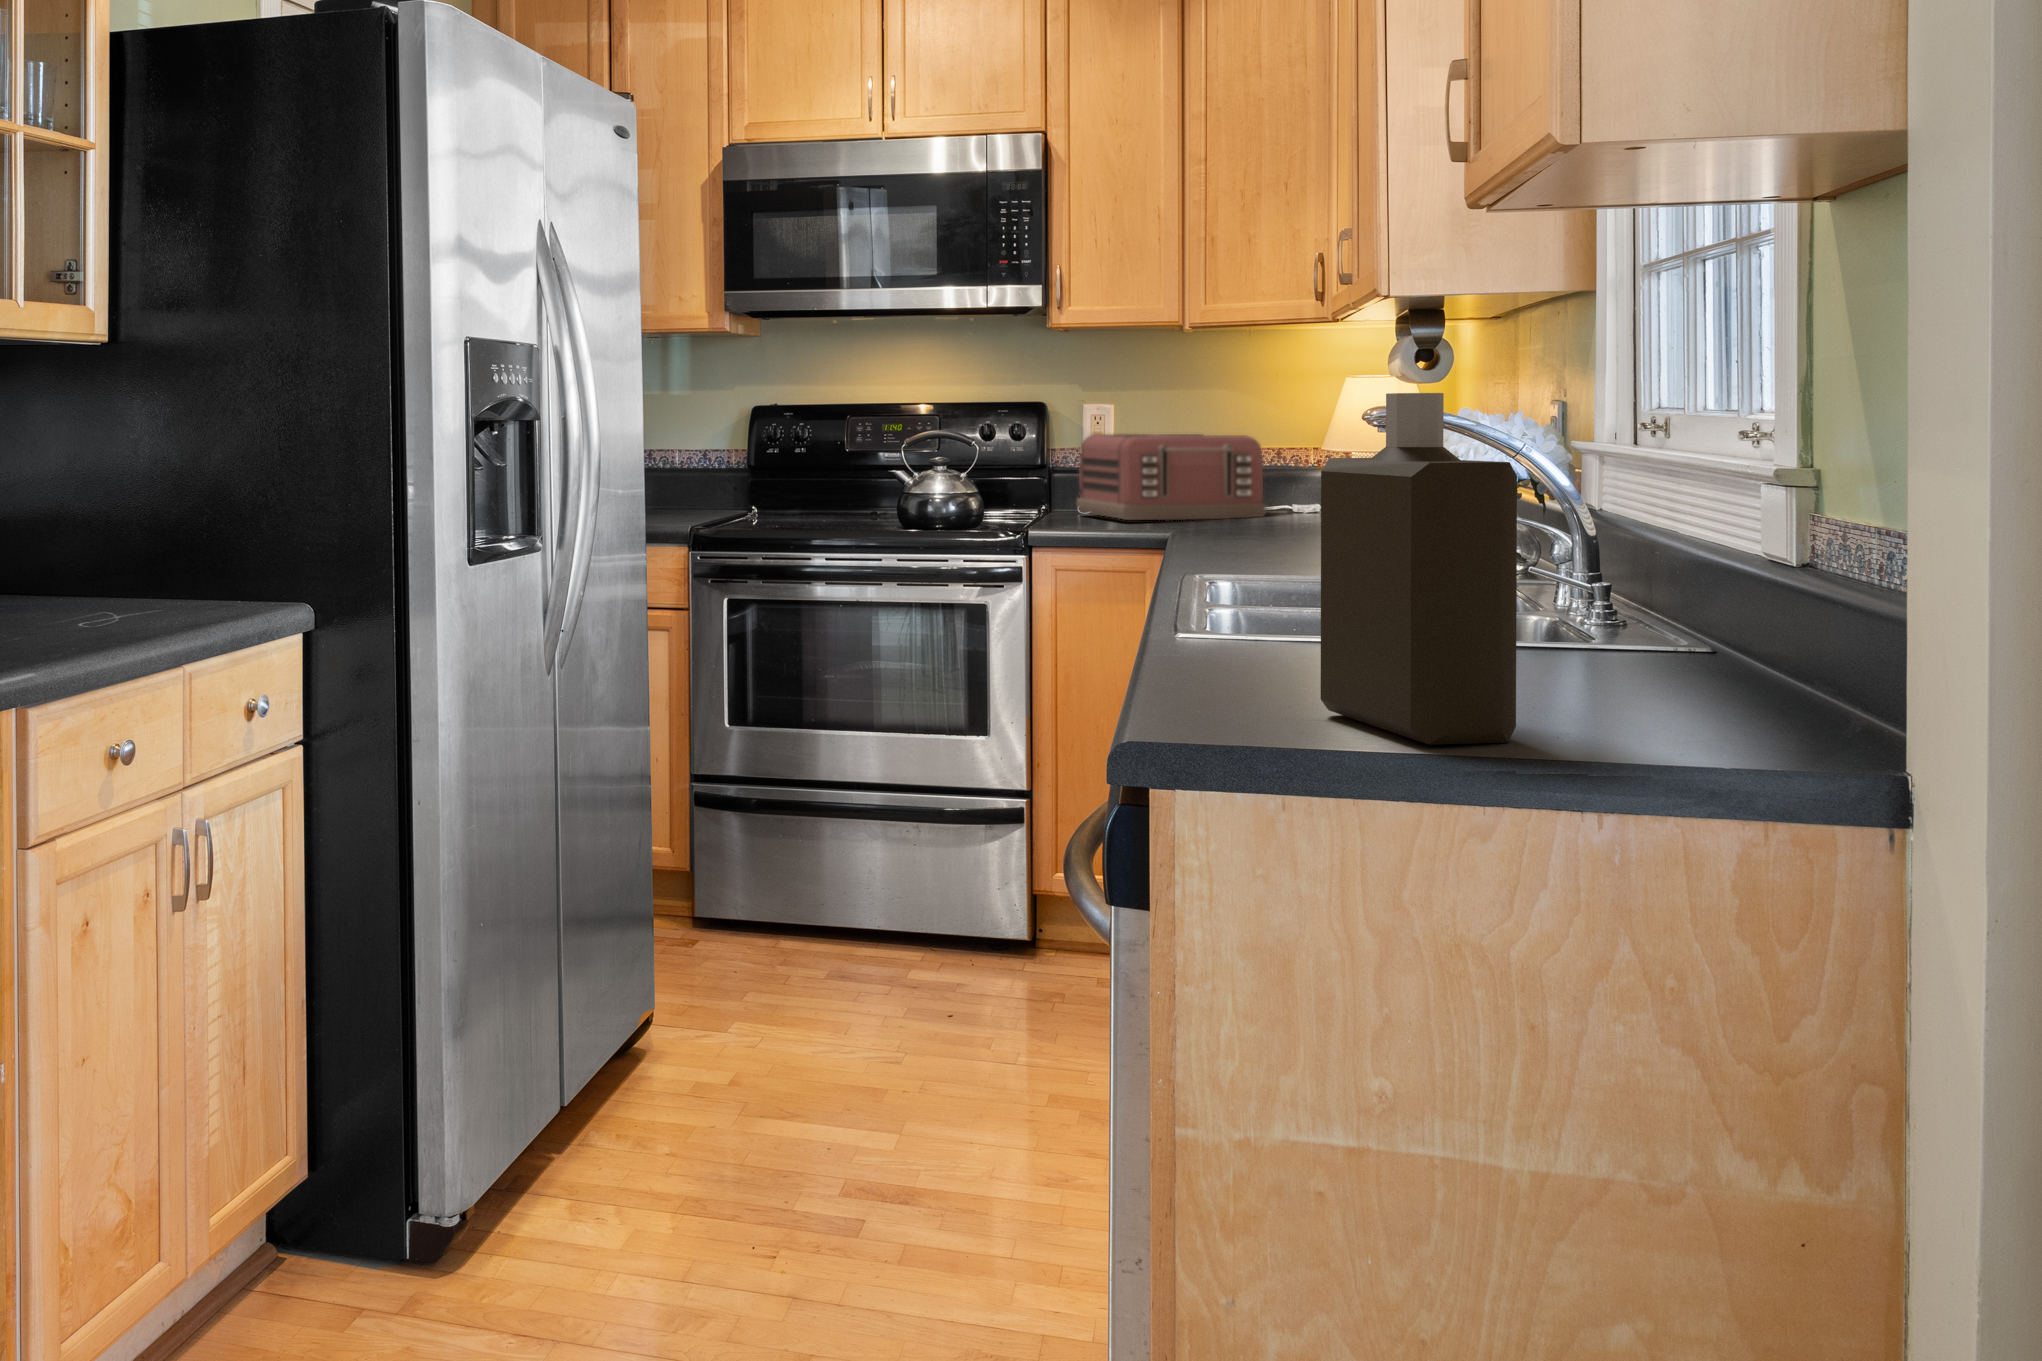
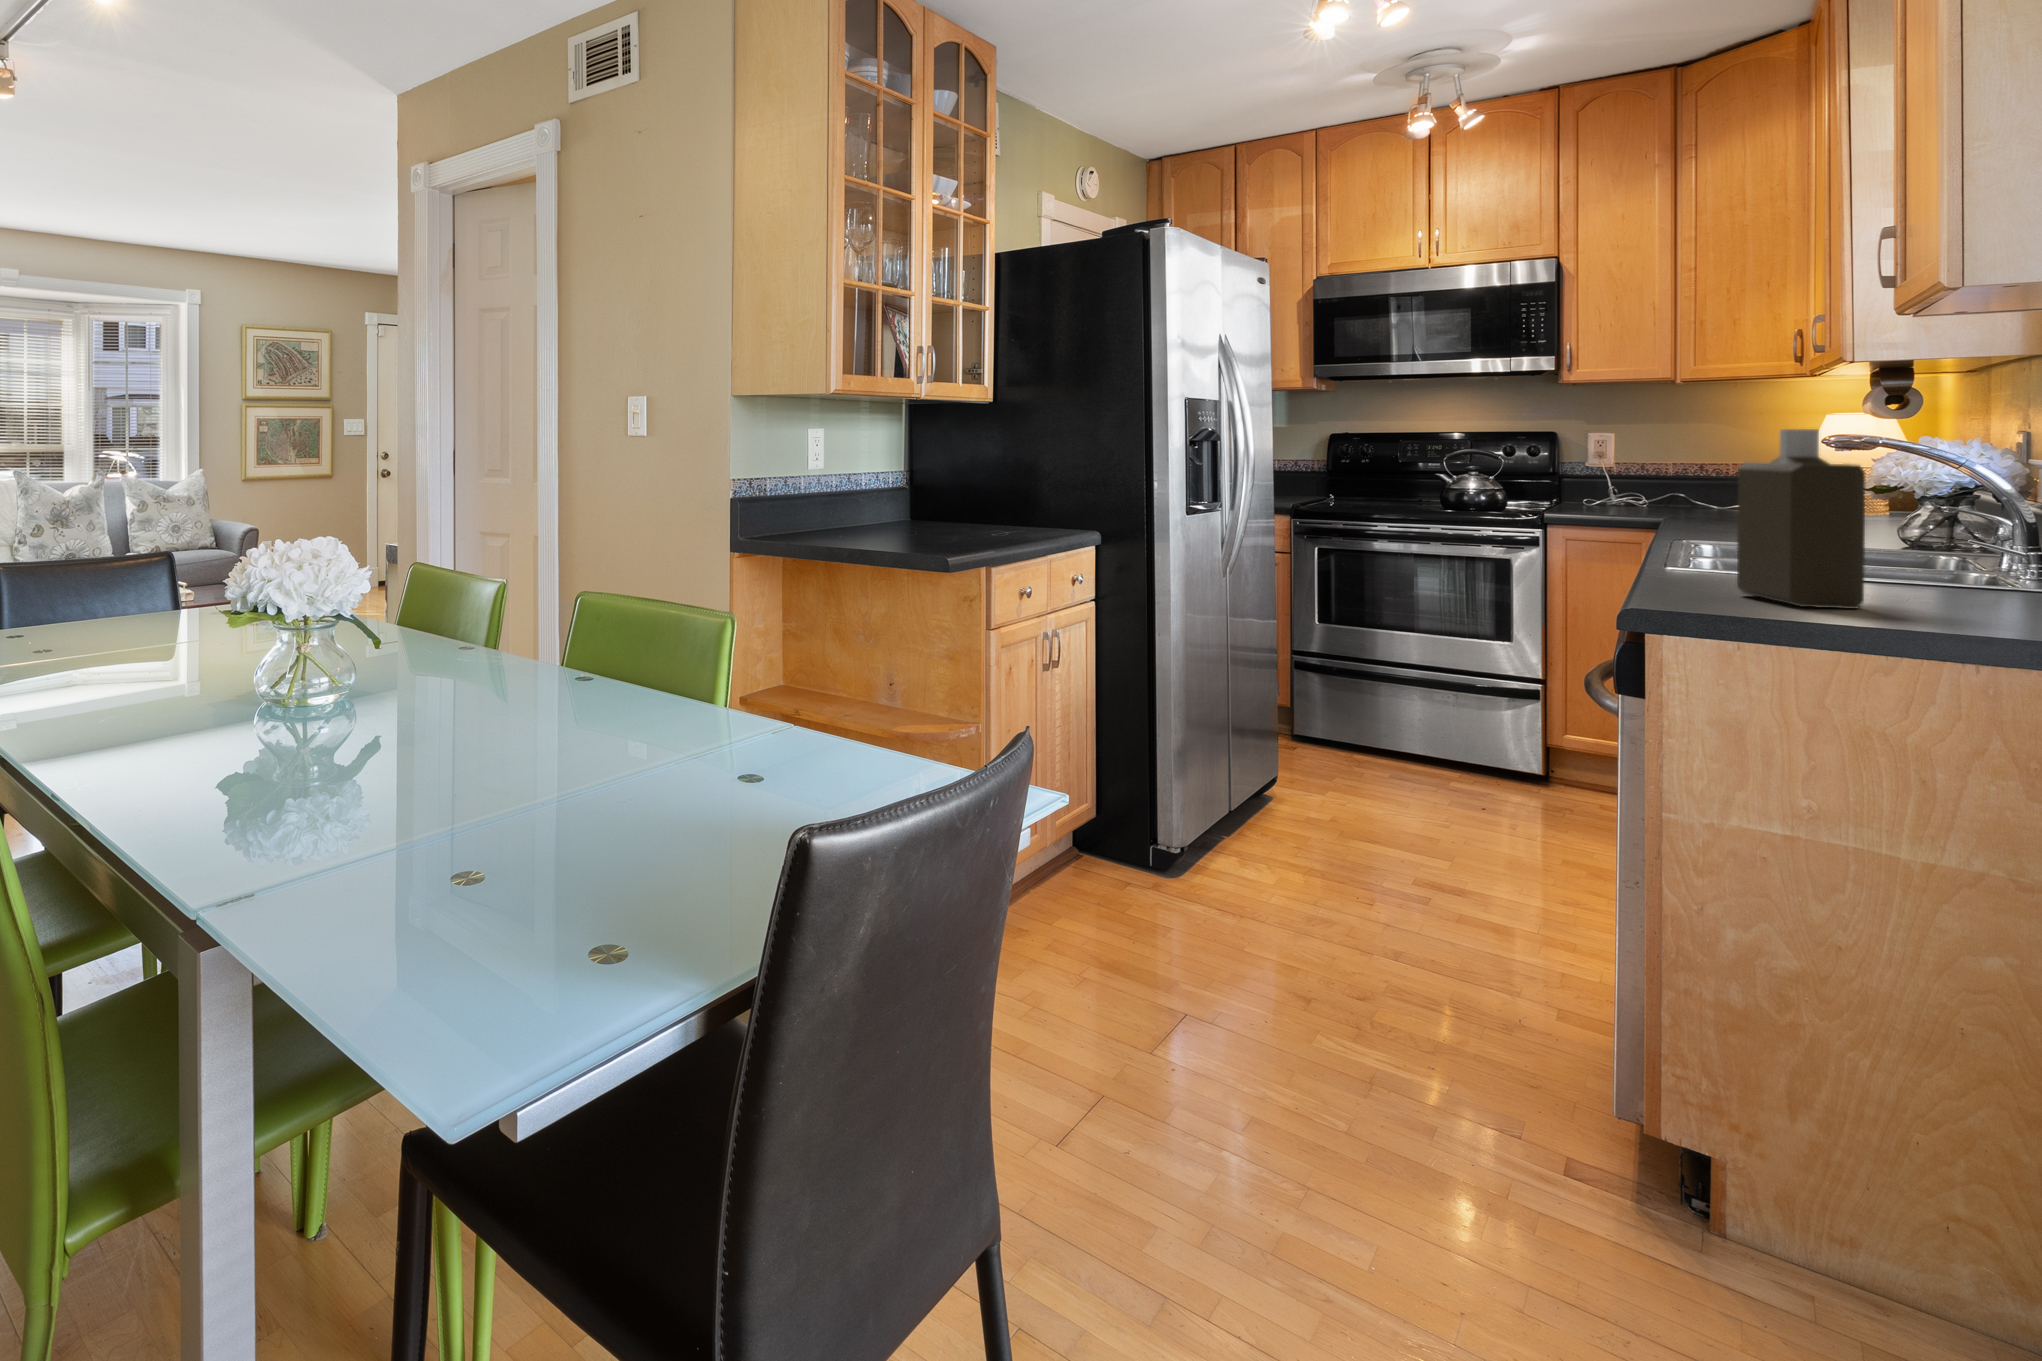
toaster: present [1077,434,1266,520] -> none [1582,453,1743,512]

